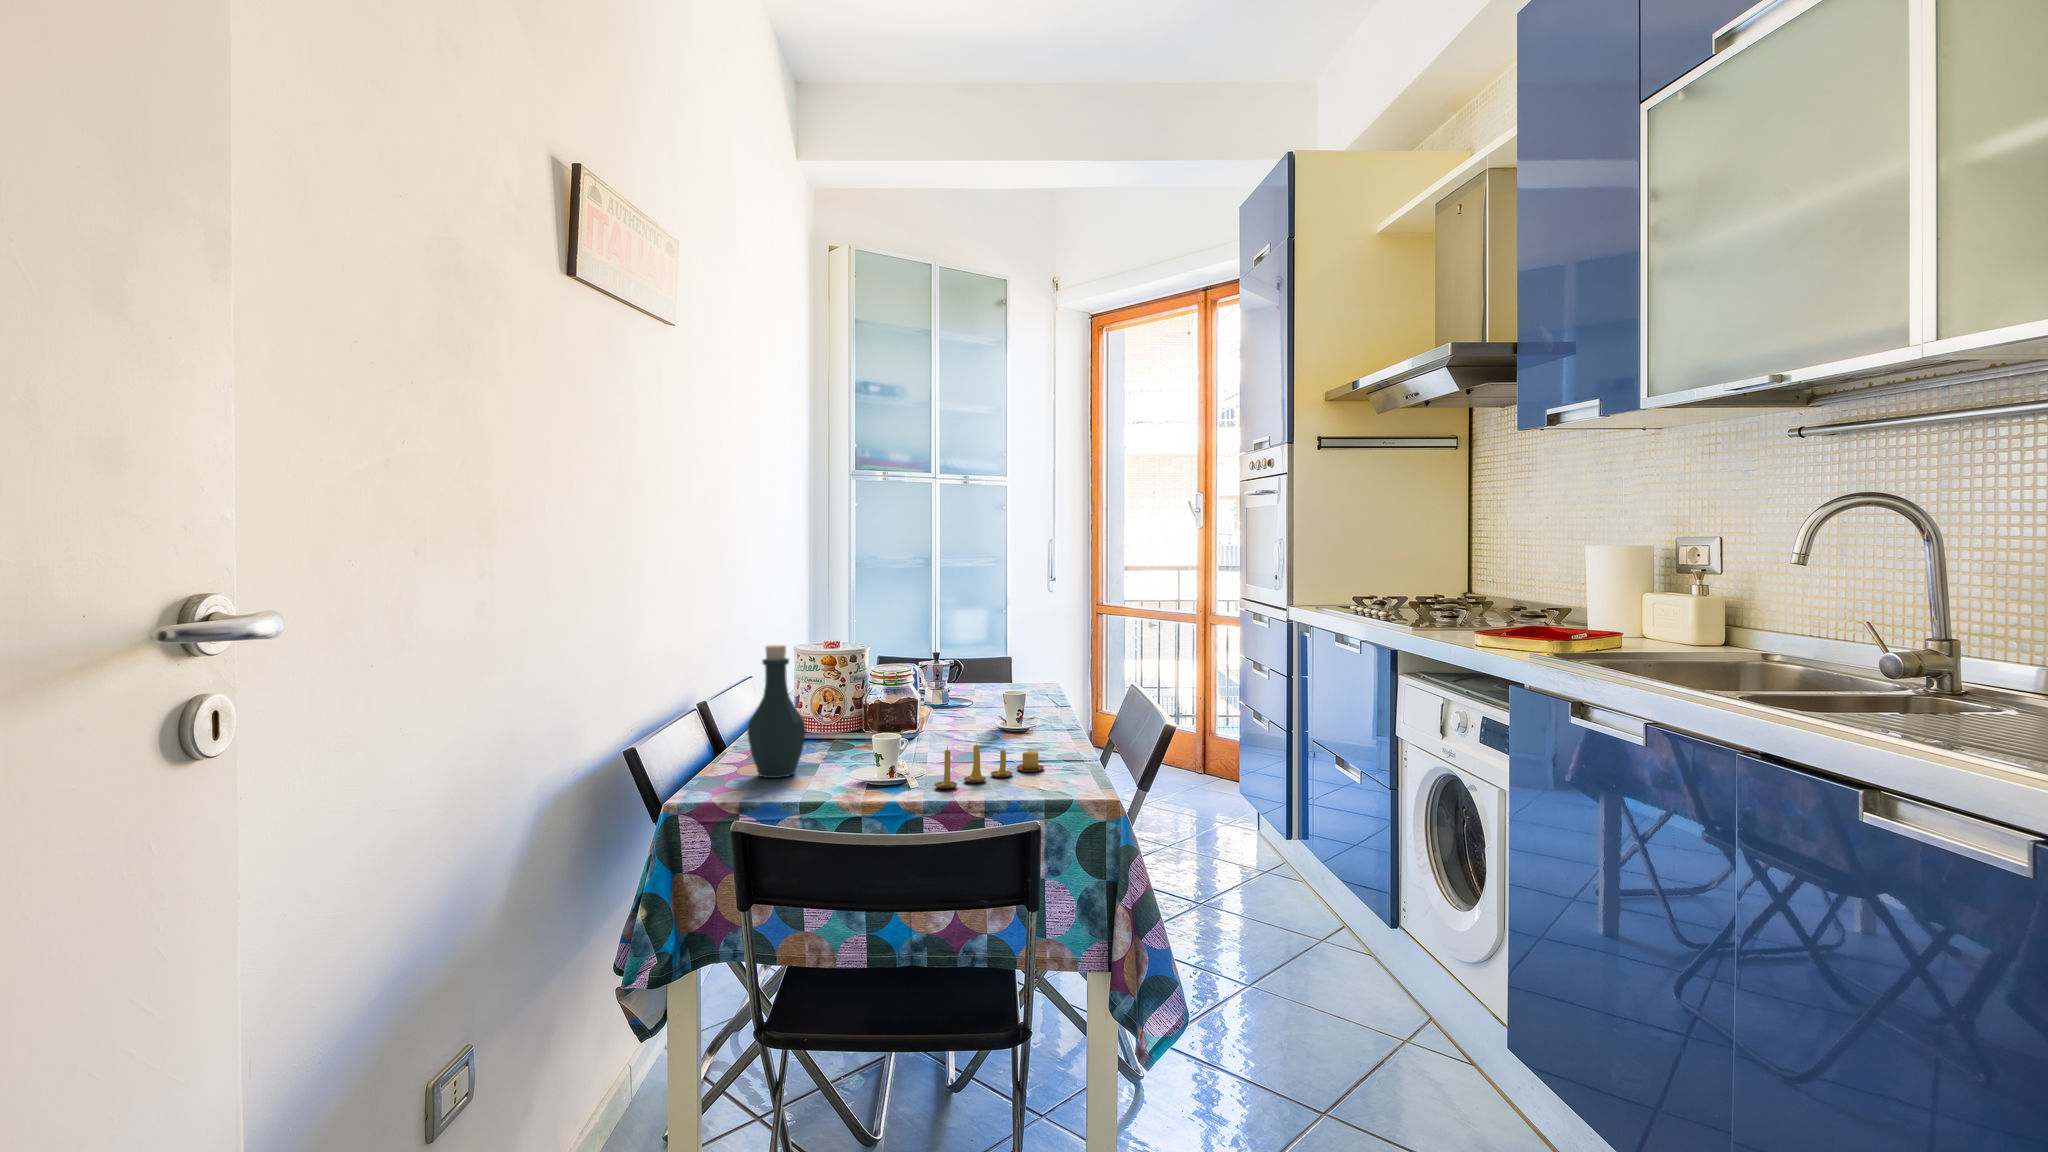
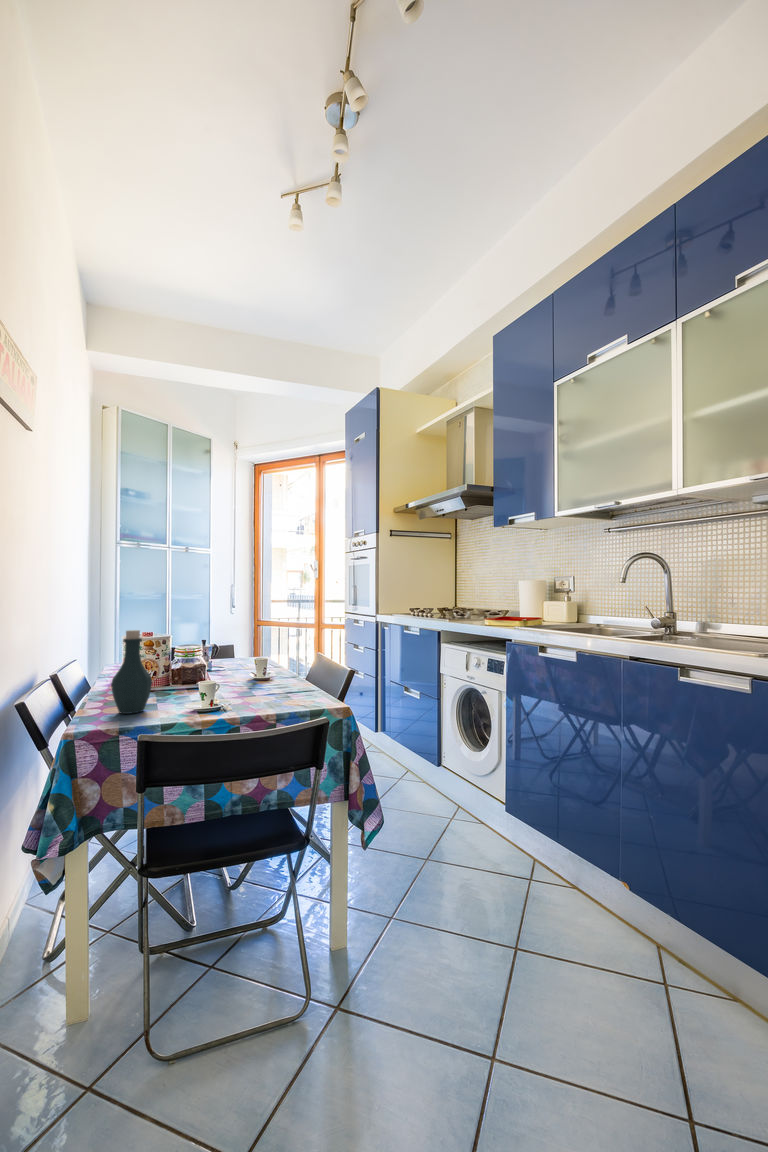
candle: present [934,744,1044,788] -> none [241,681,296,709]

